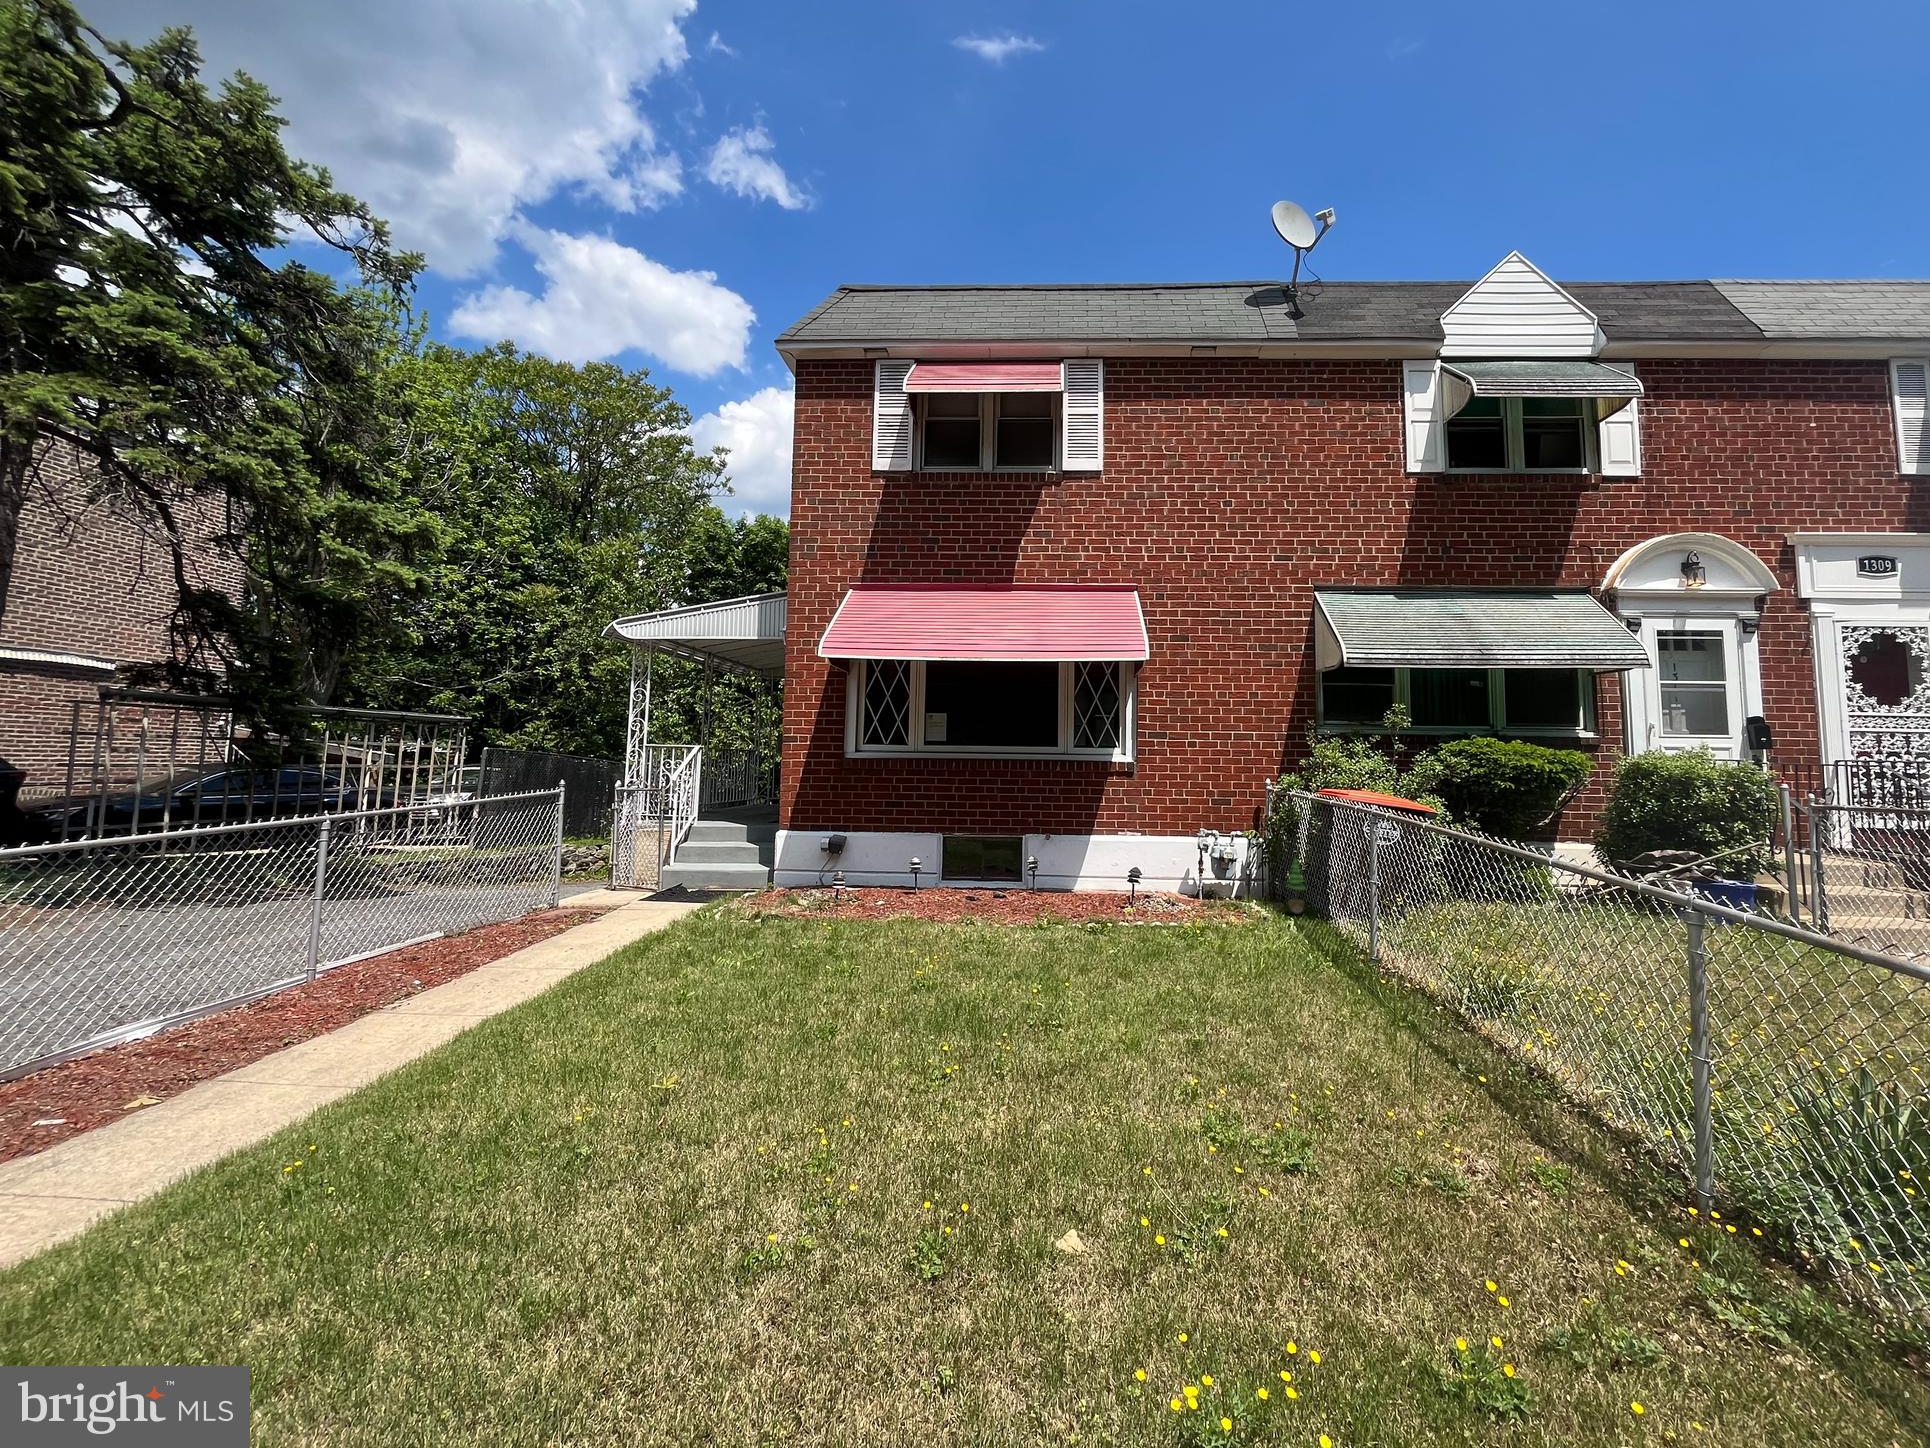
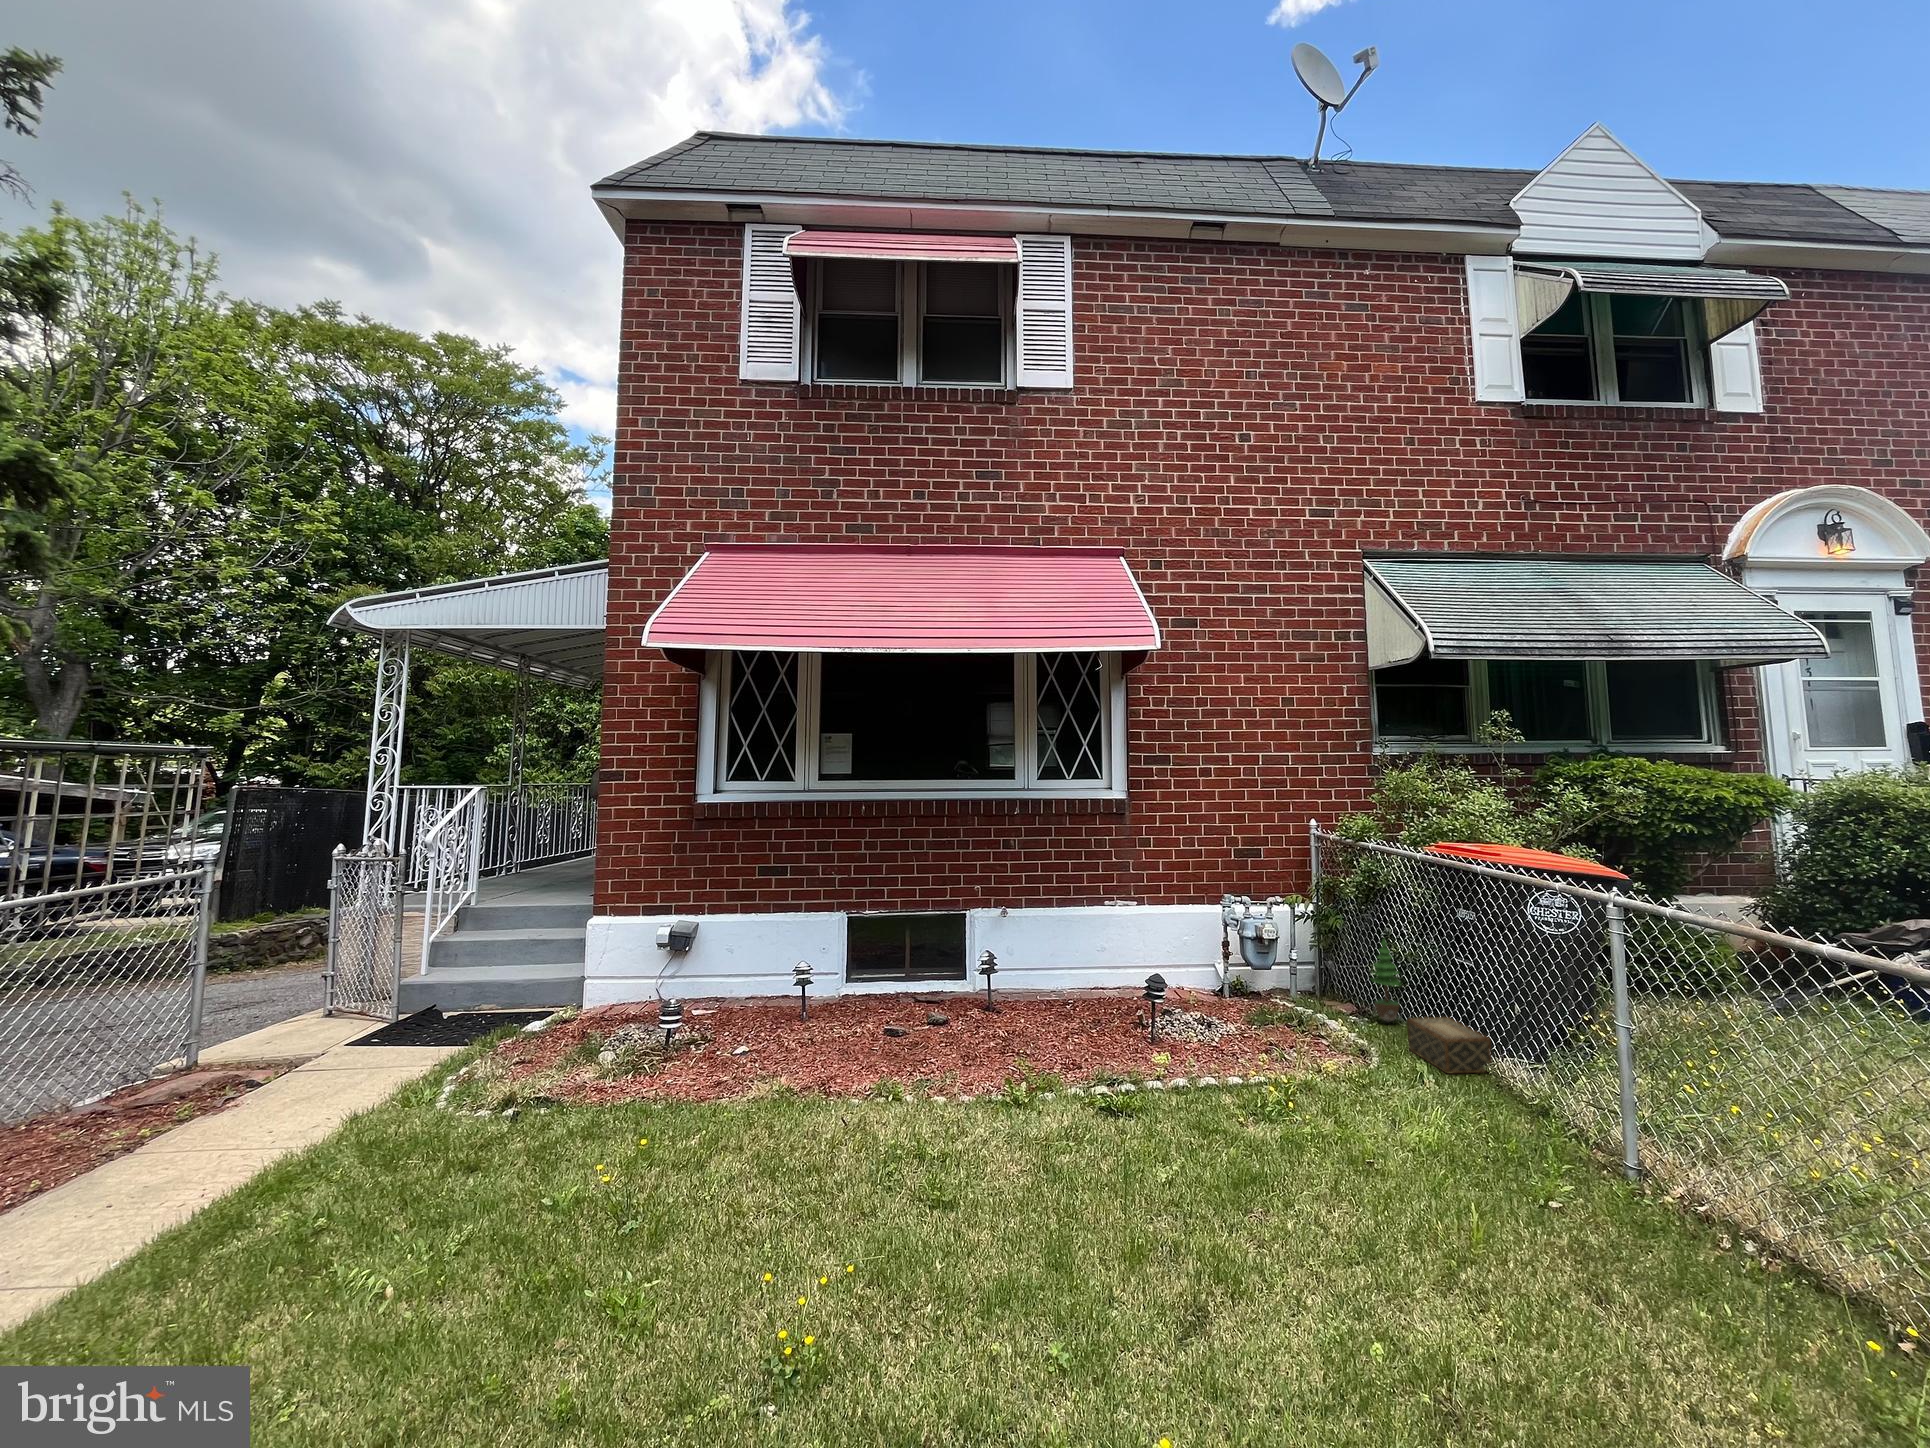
woven basket: none [1296,906,1340,937] -> present [1407,1017,1492,1074]

